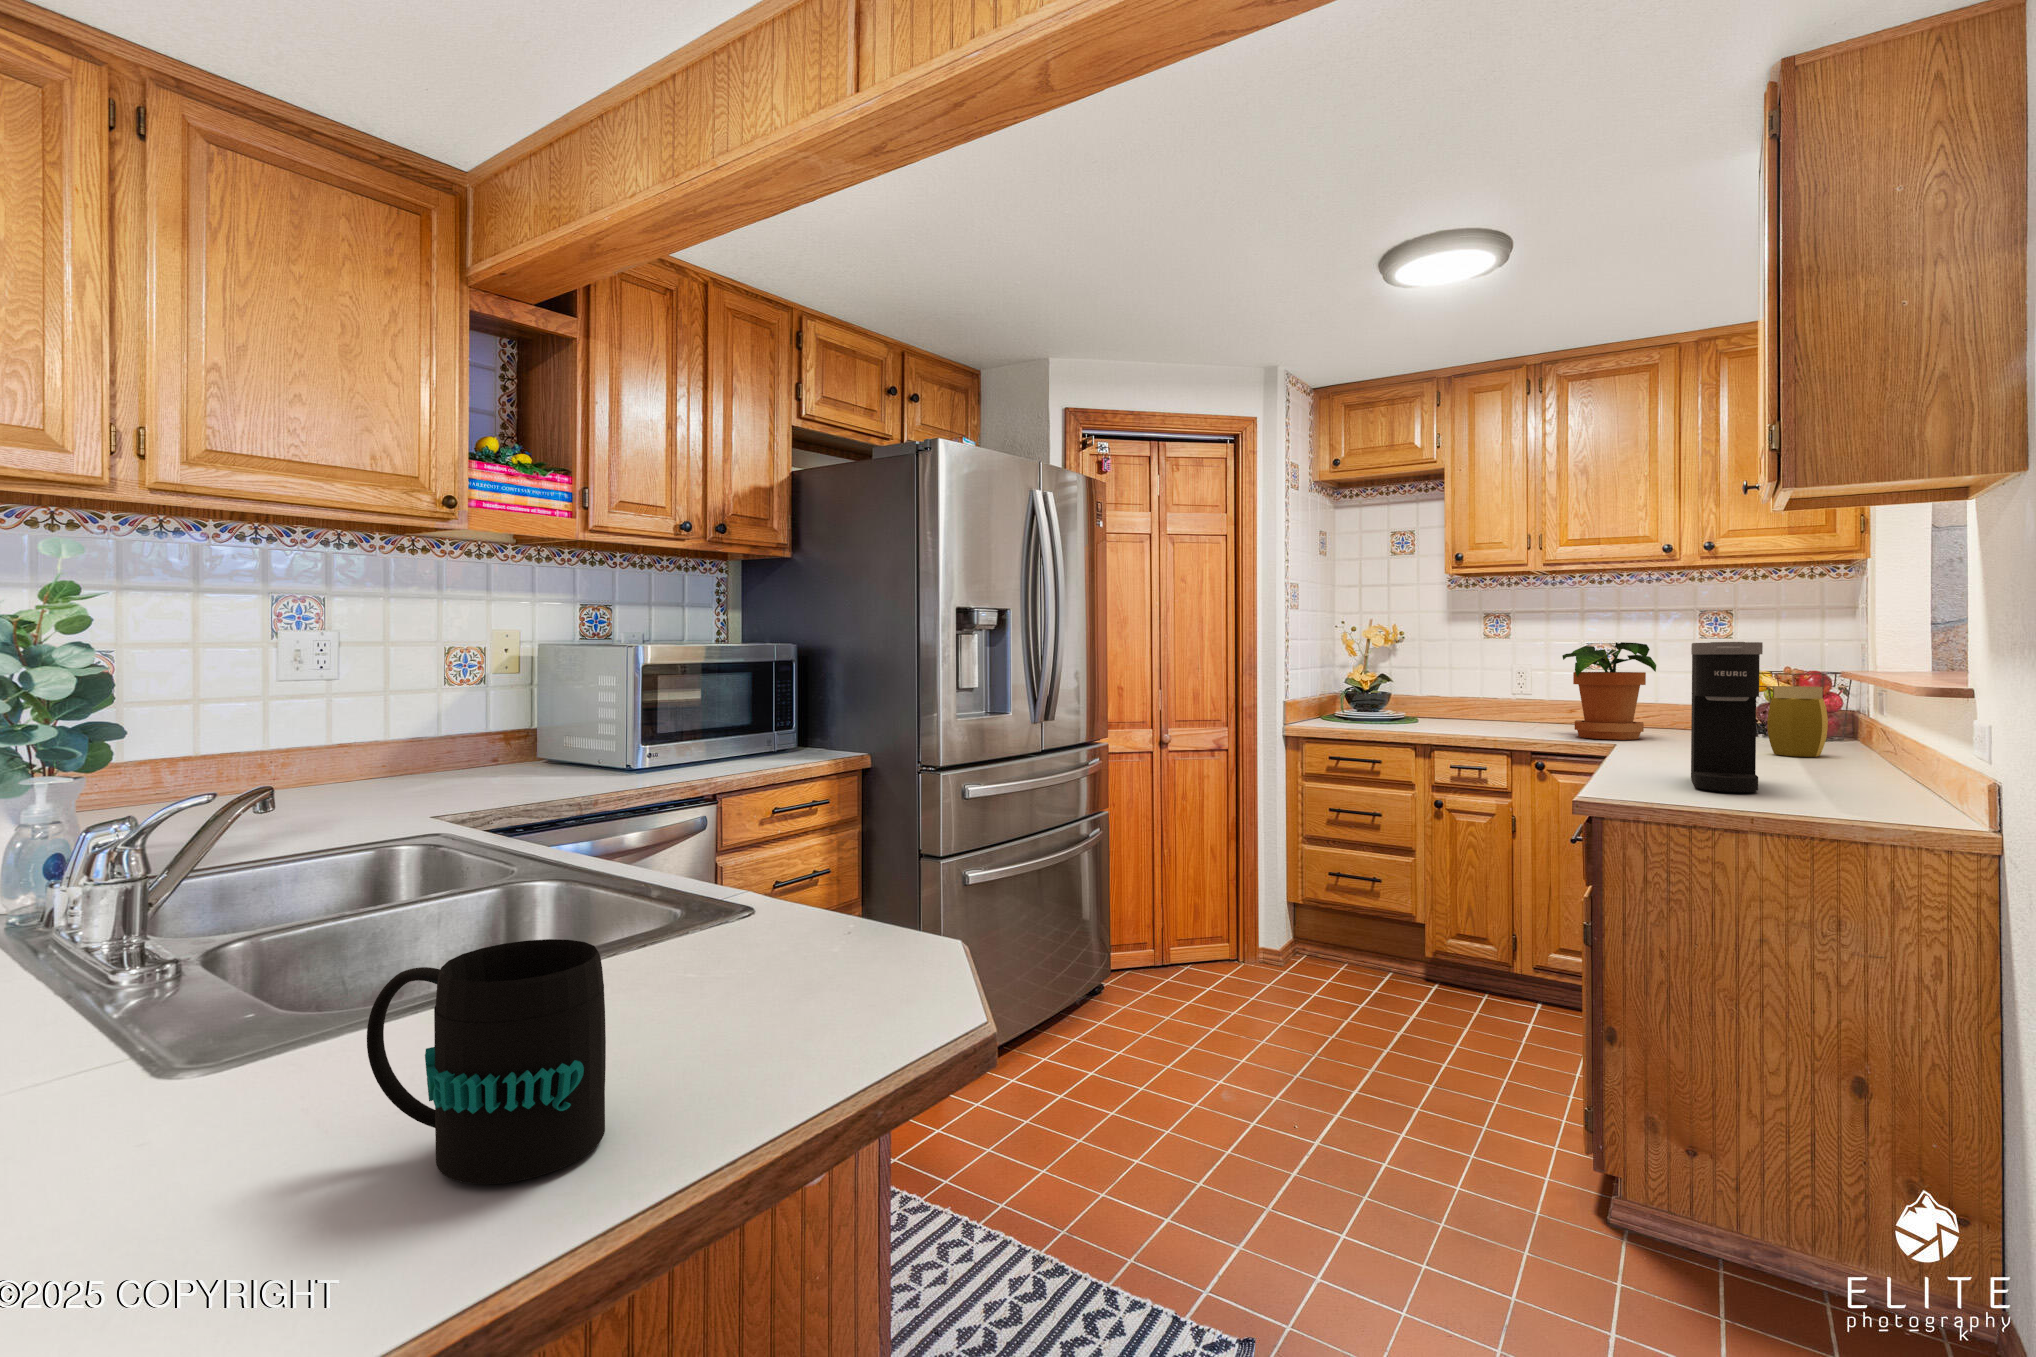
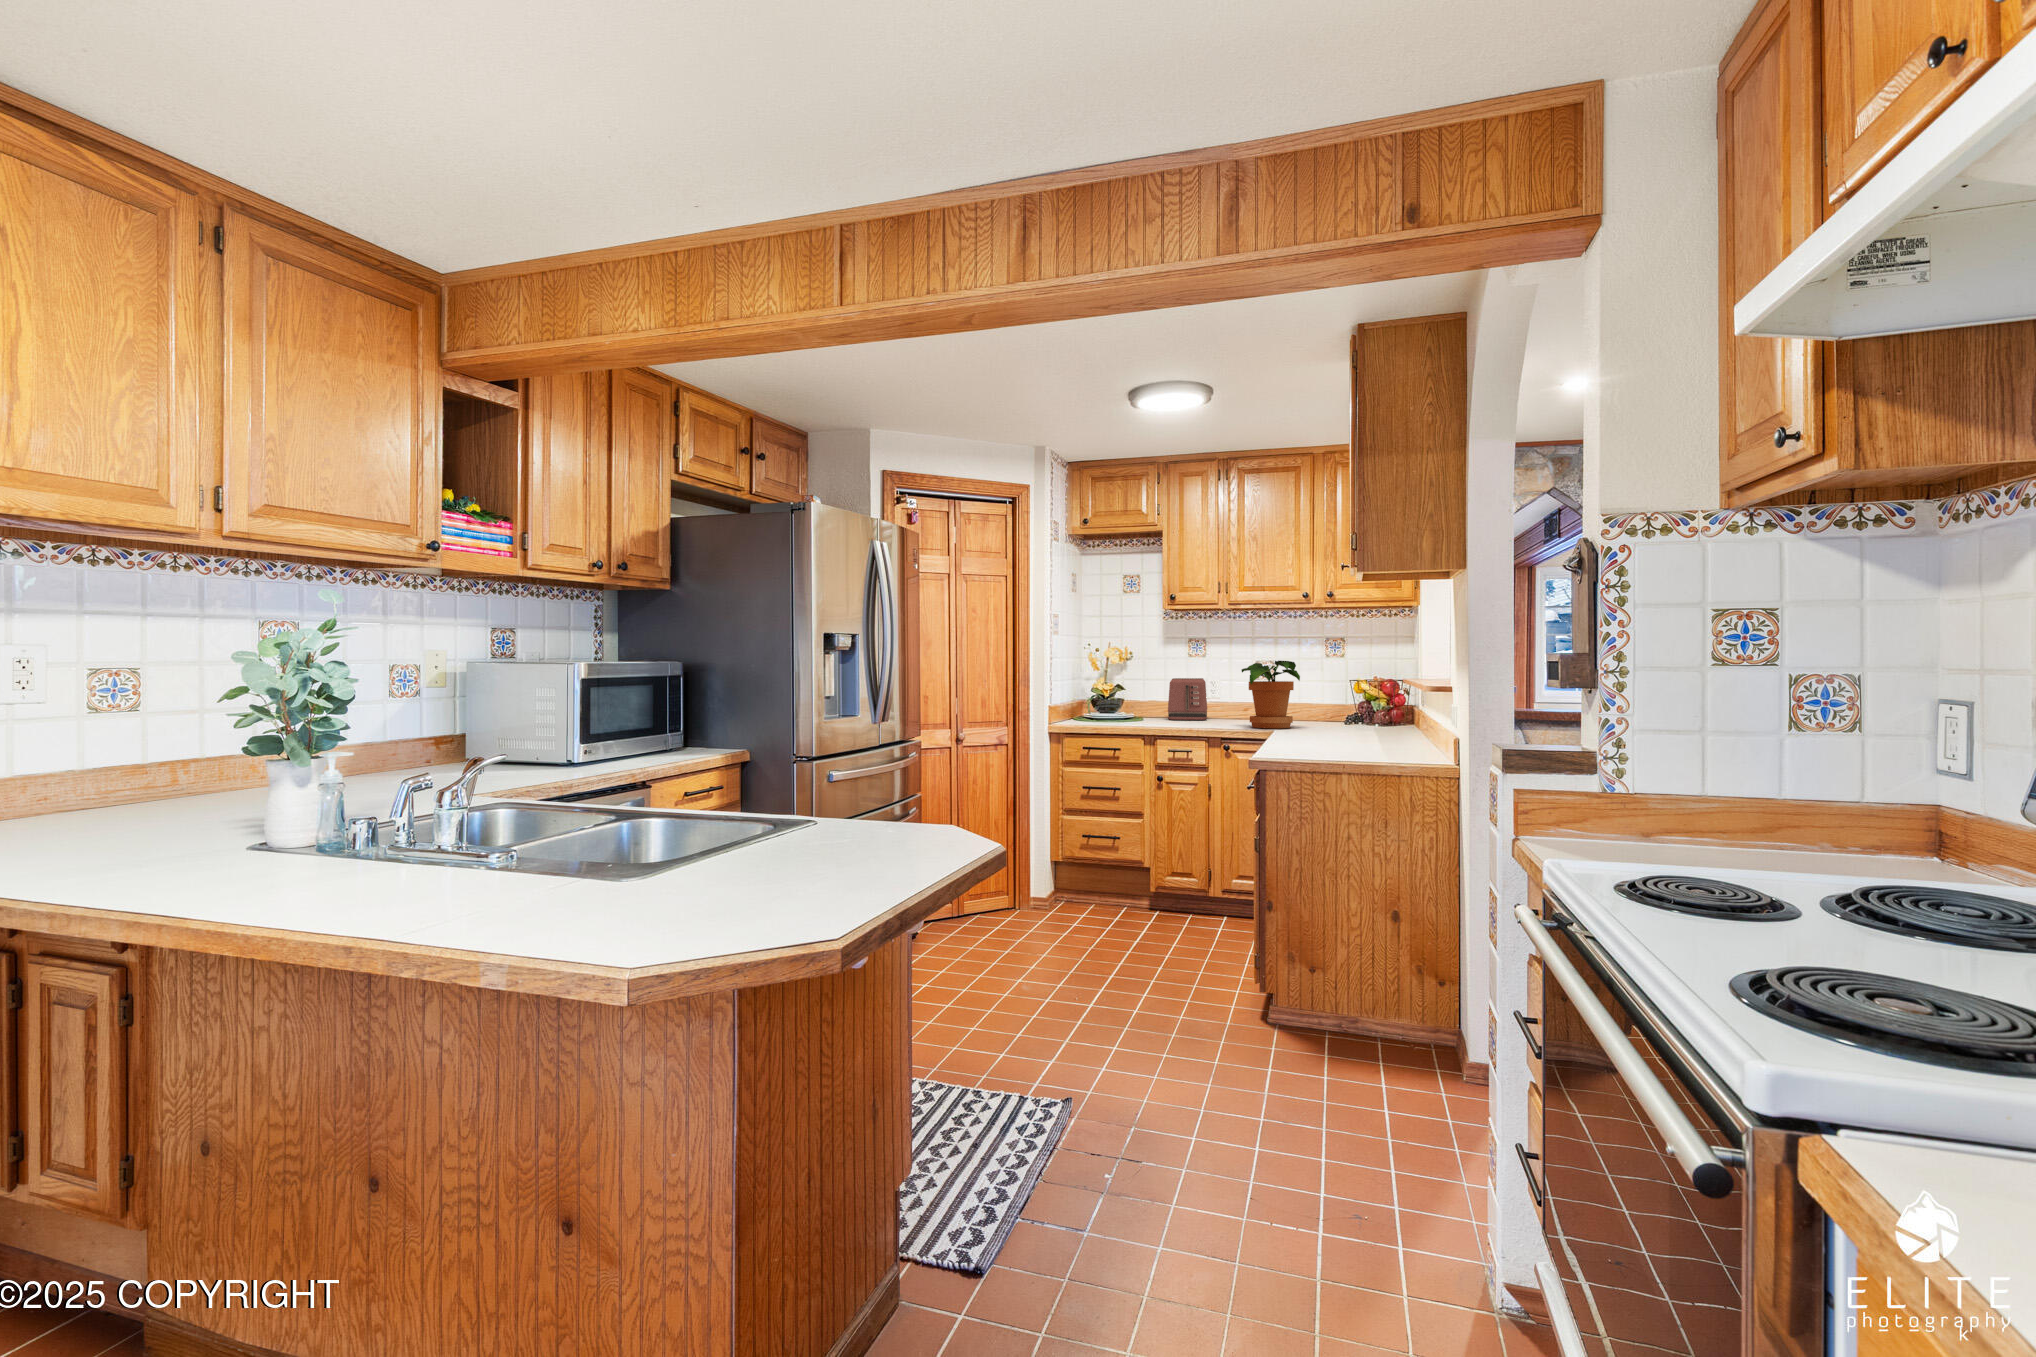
coffee maker: present [1691,642,1763,792] -> none [1316,662,1353,754]
toaster: none [1453,667,1512,723] -> present [1168,678,1207,720]
jar: present [1767,686,1828,757] -> none [1363,690,1397,736]
mug: present [367,939,606,1184] -> none [779,800,879,893]

